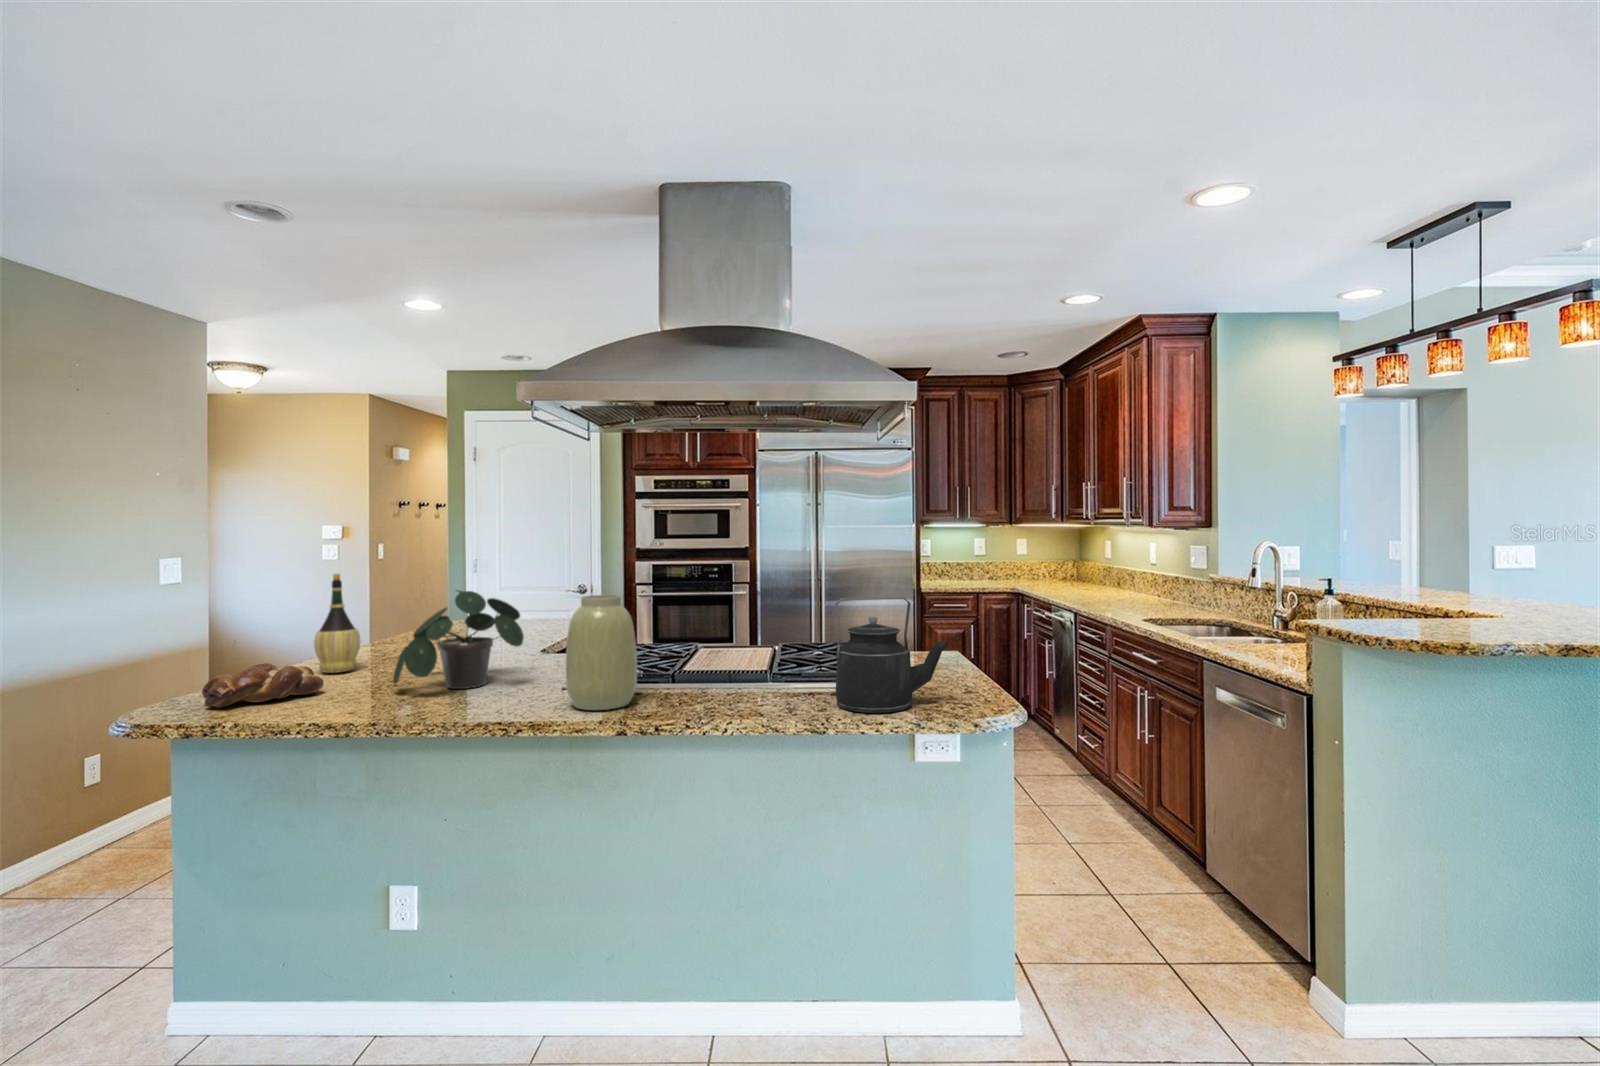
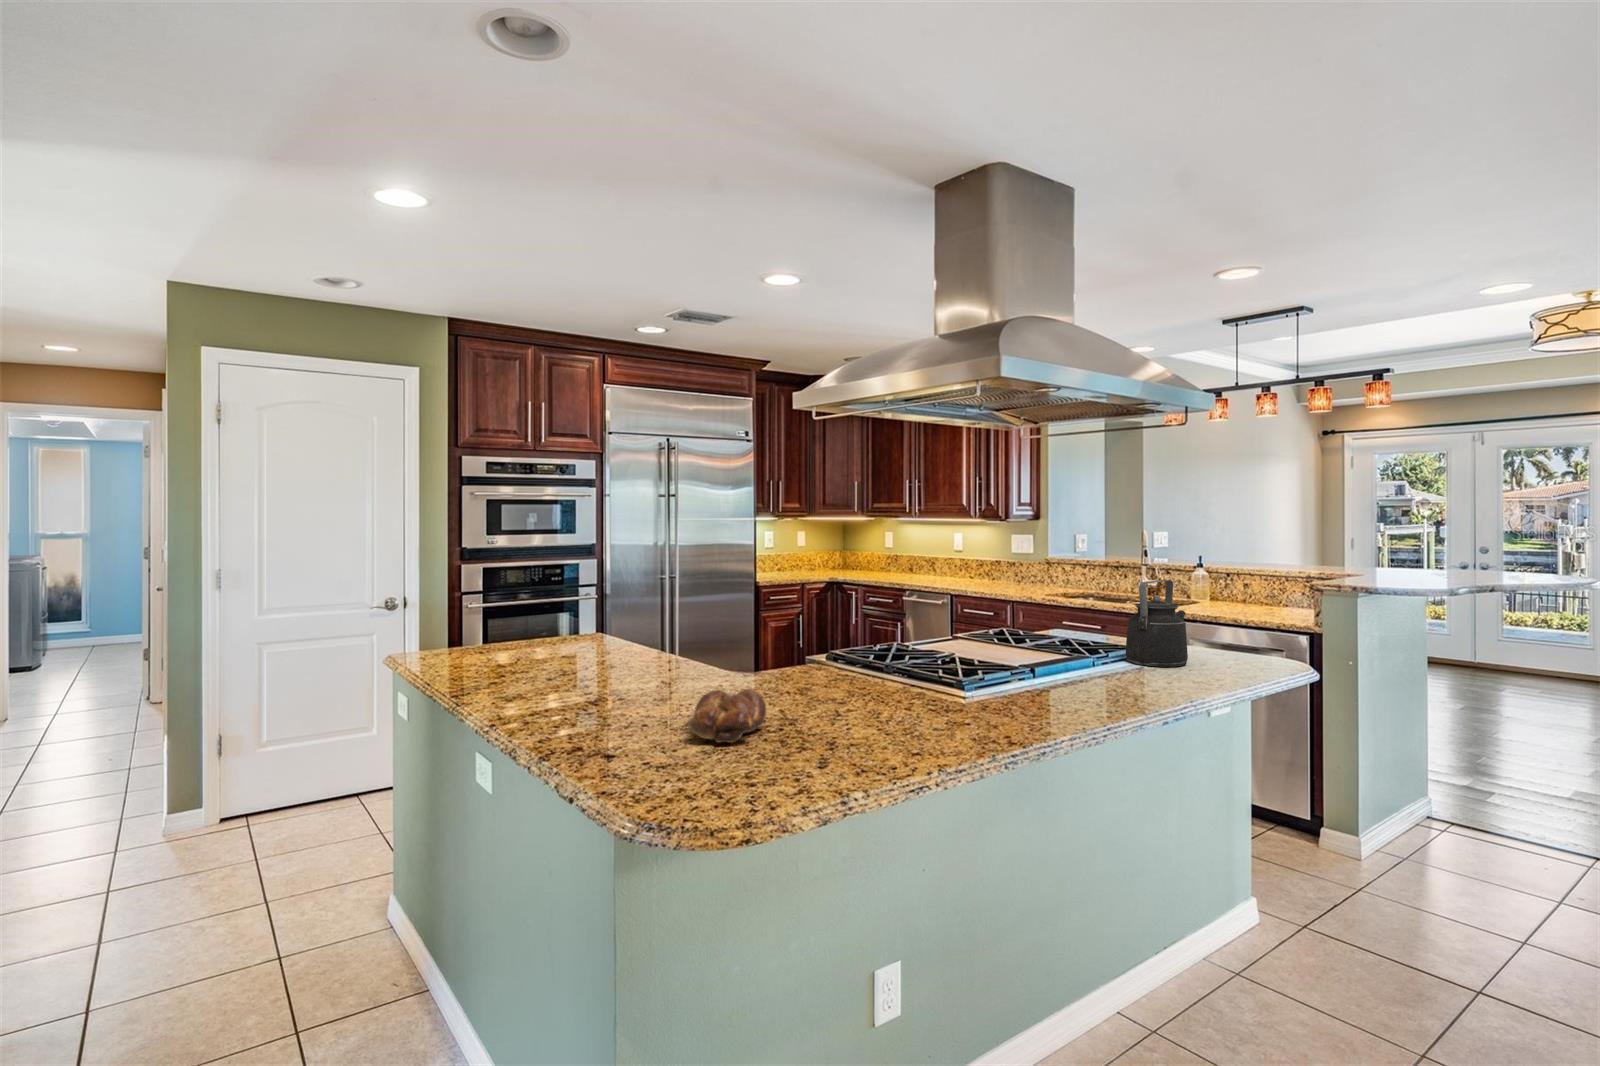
wine bottle: present [314,574,360,673] -> none [625,584,673,704]
potted plant: present [393,590,524,689] -> none [765,594,899,698]
vase: present [566,595,637,710] -> none [986,589,1049,691]

